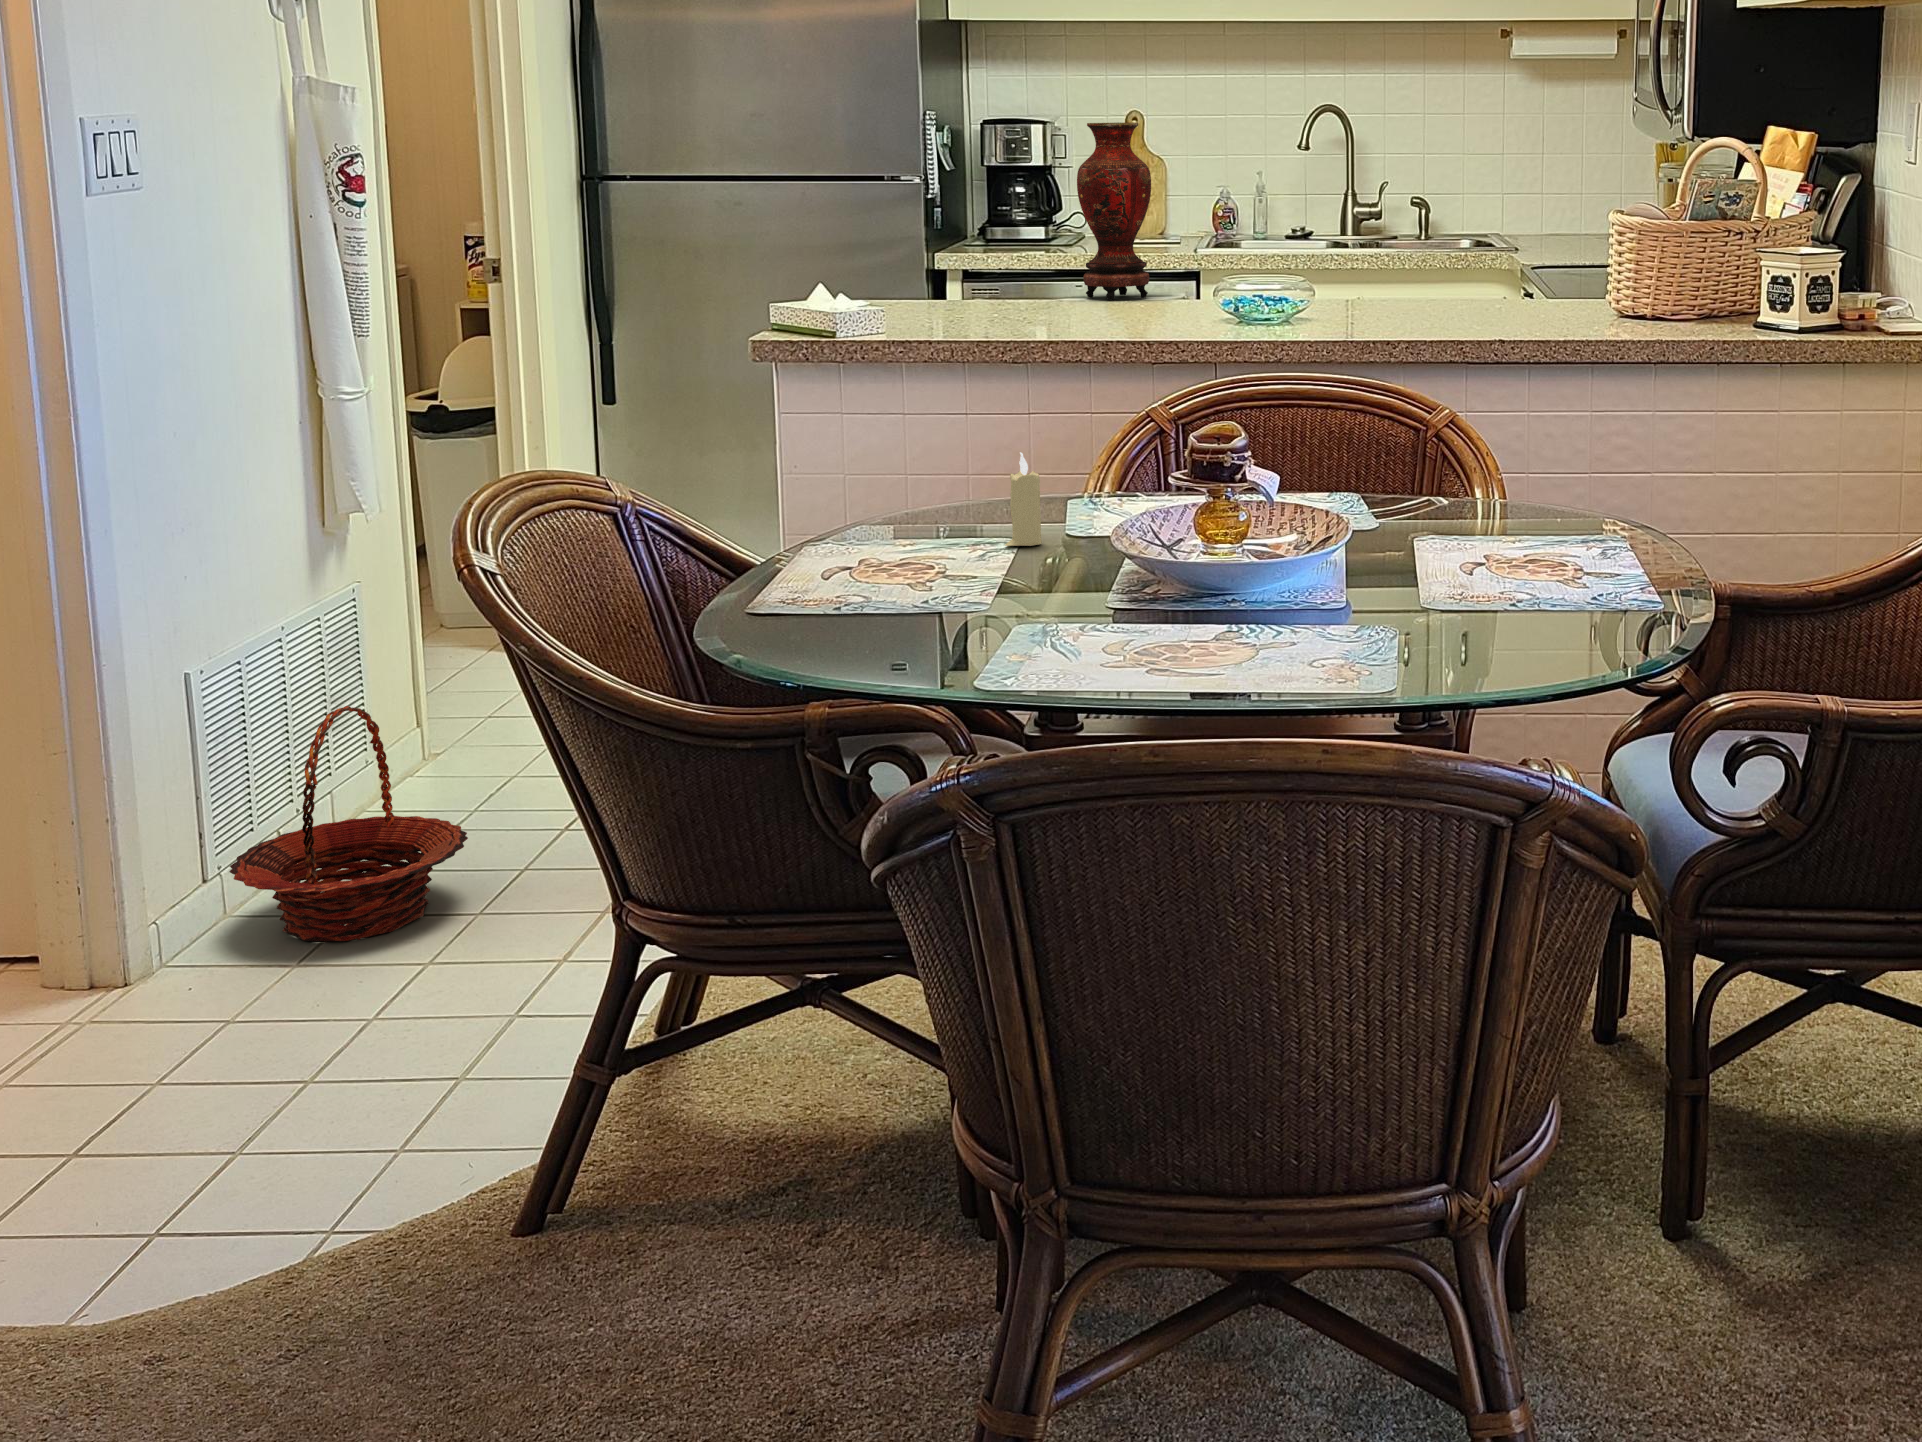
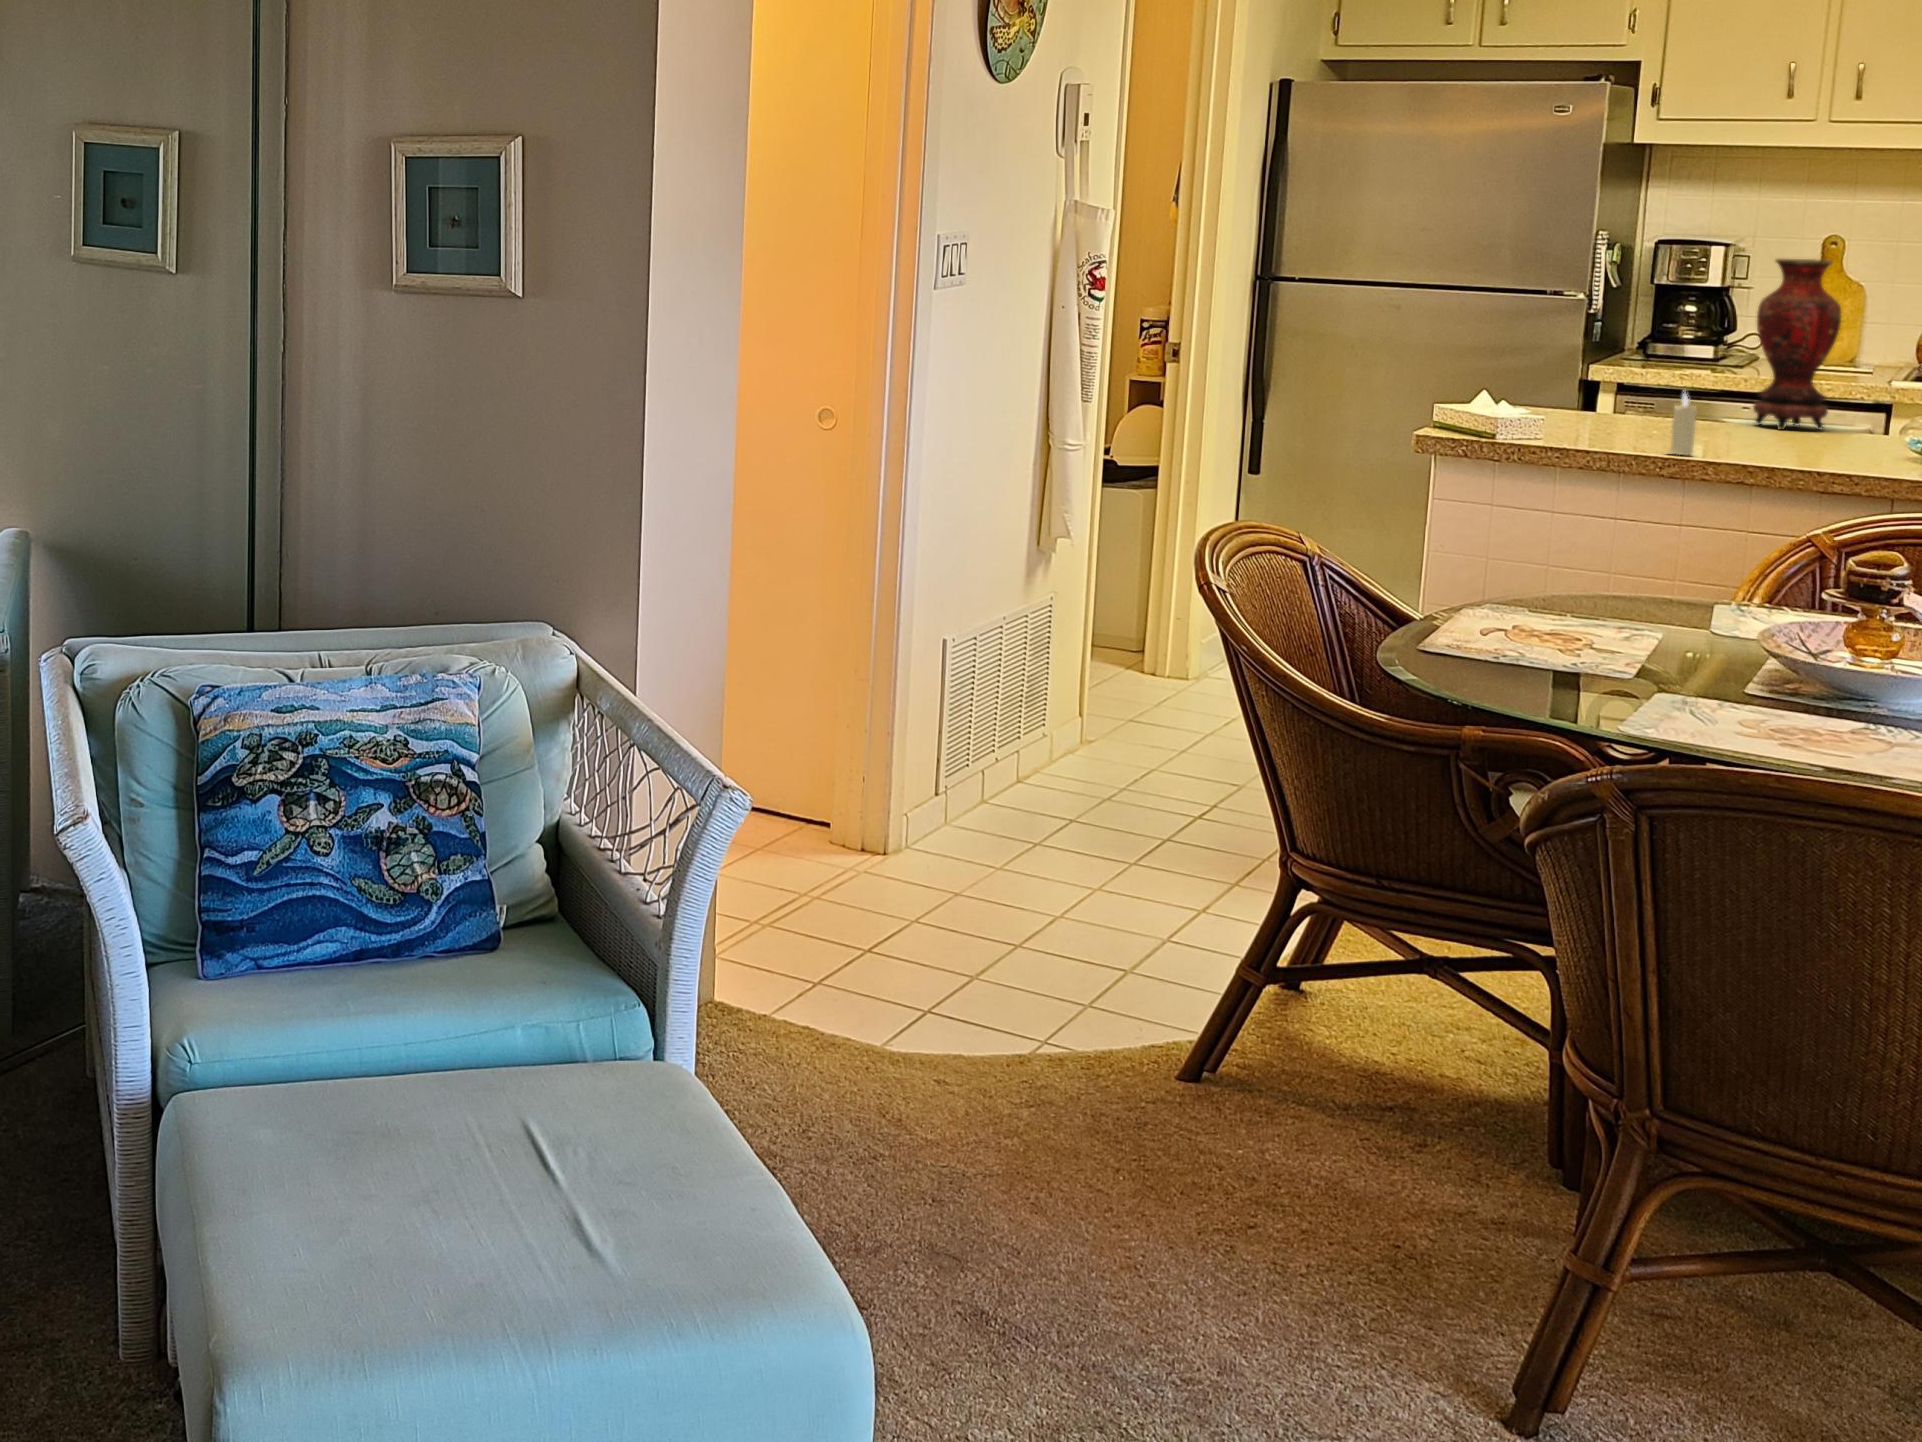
candle: present [1005,452,1042,546] -> present [1667,394,1697,455]
basket: present [229,706,468,941] -> none [960,684,1134,864]

